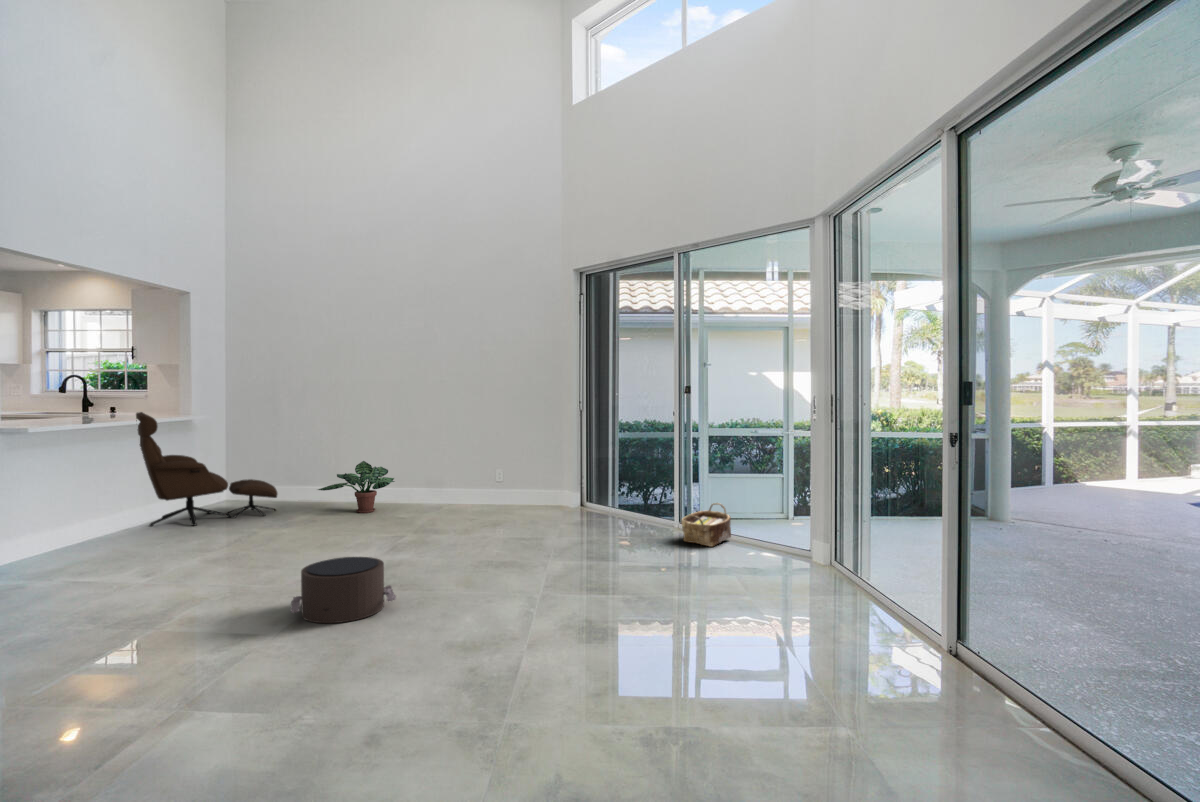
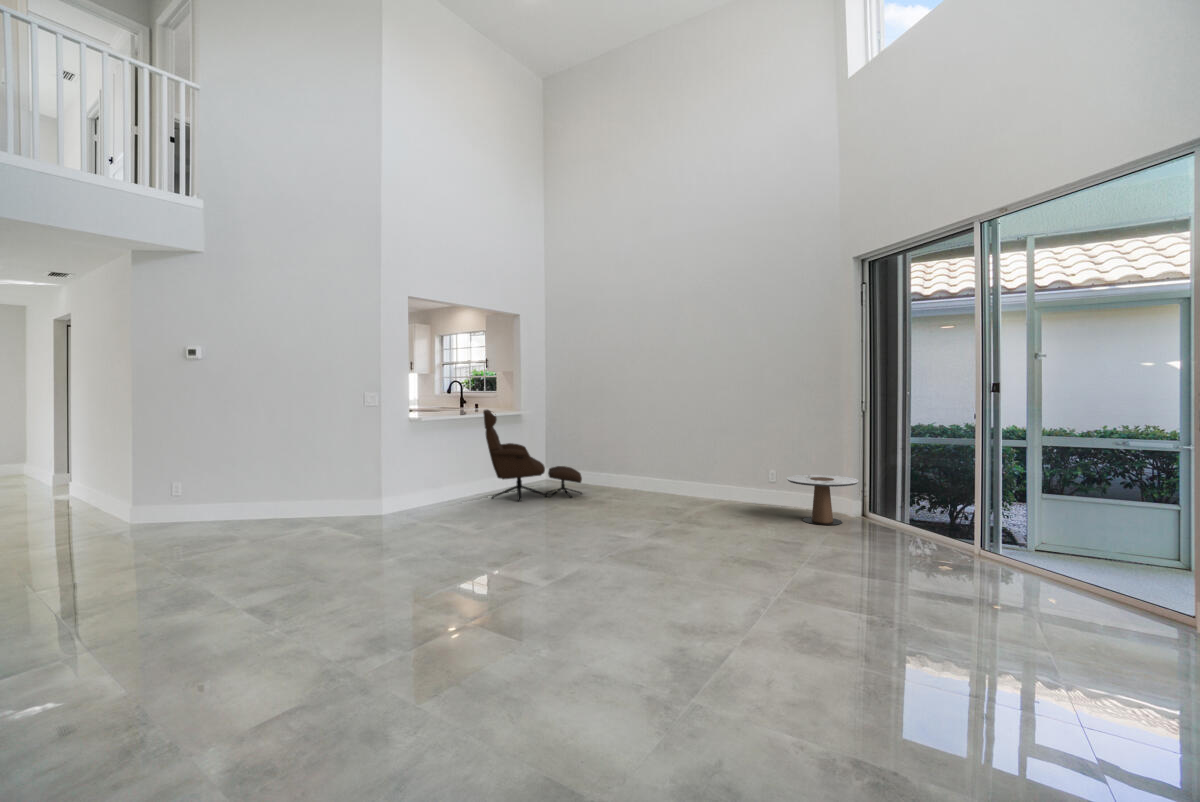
potted plant: present [318,461,394,513] -> none [609,455,676,503]
side table: none [514,471,577,518] -> present [787,474,859,525]
woven basket: present [681,503,731,547] -> none [978,530,1055,585]
pouf: present [290,557,396,623] -> none [537,544,627,604]

